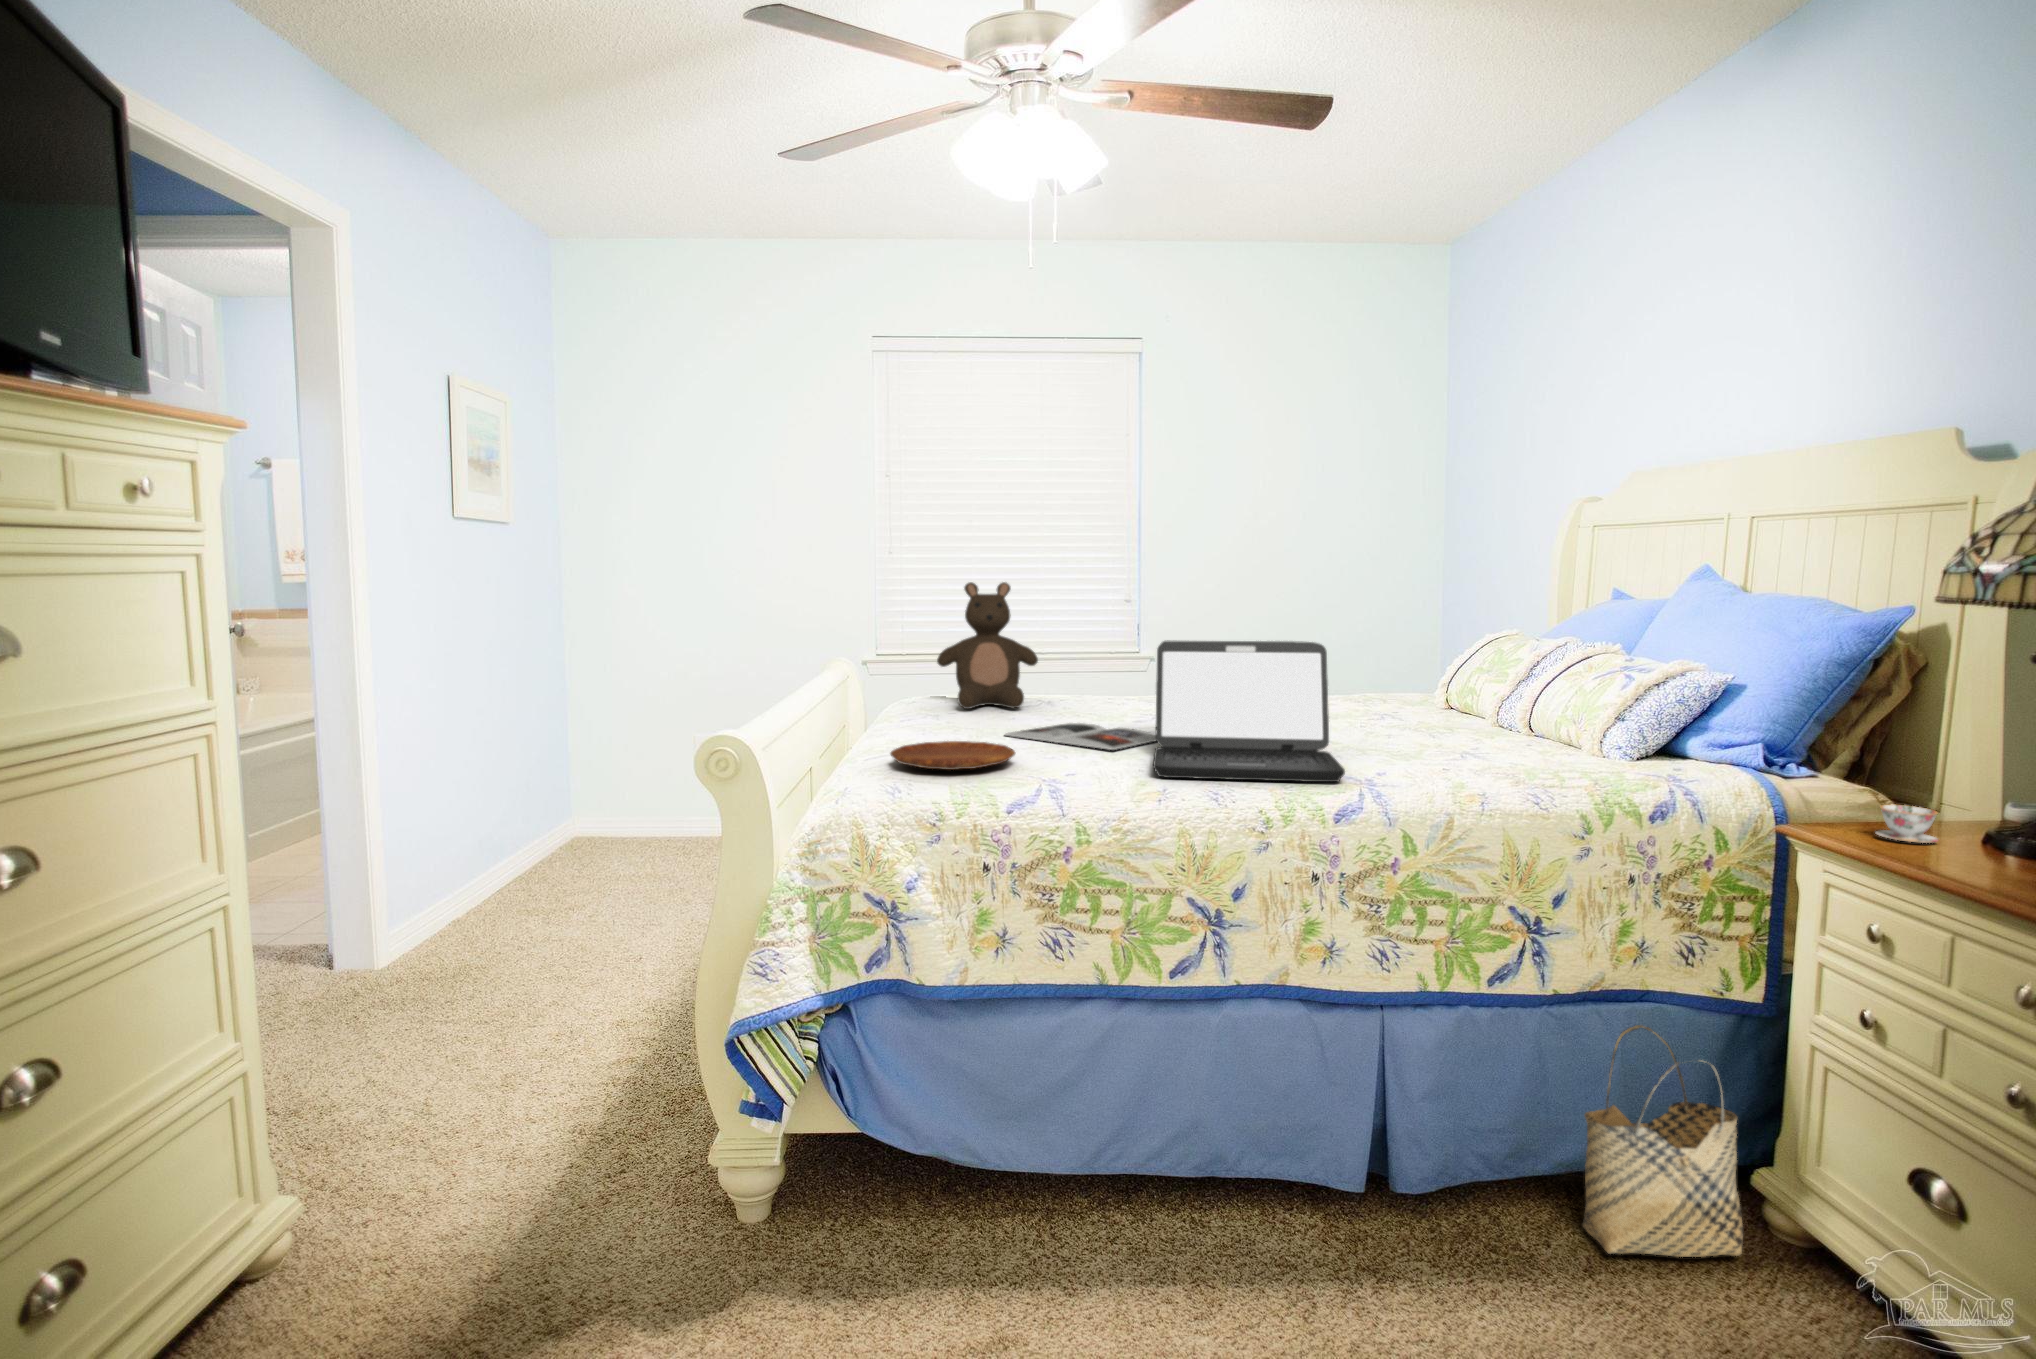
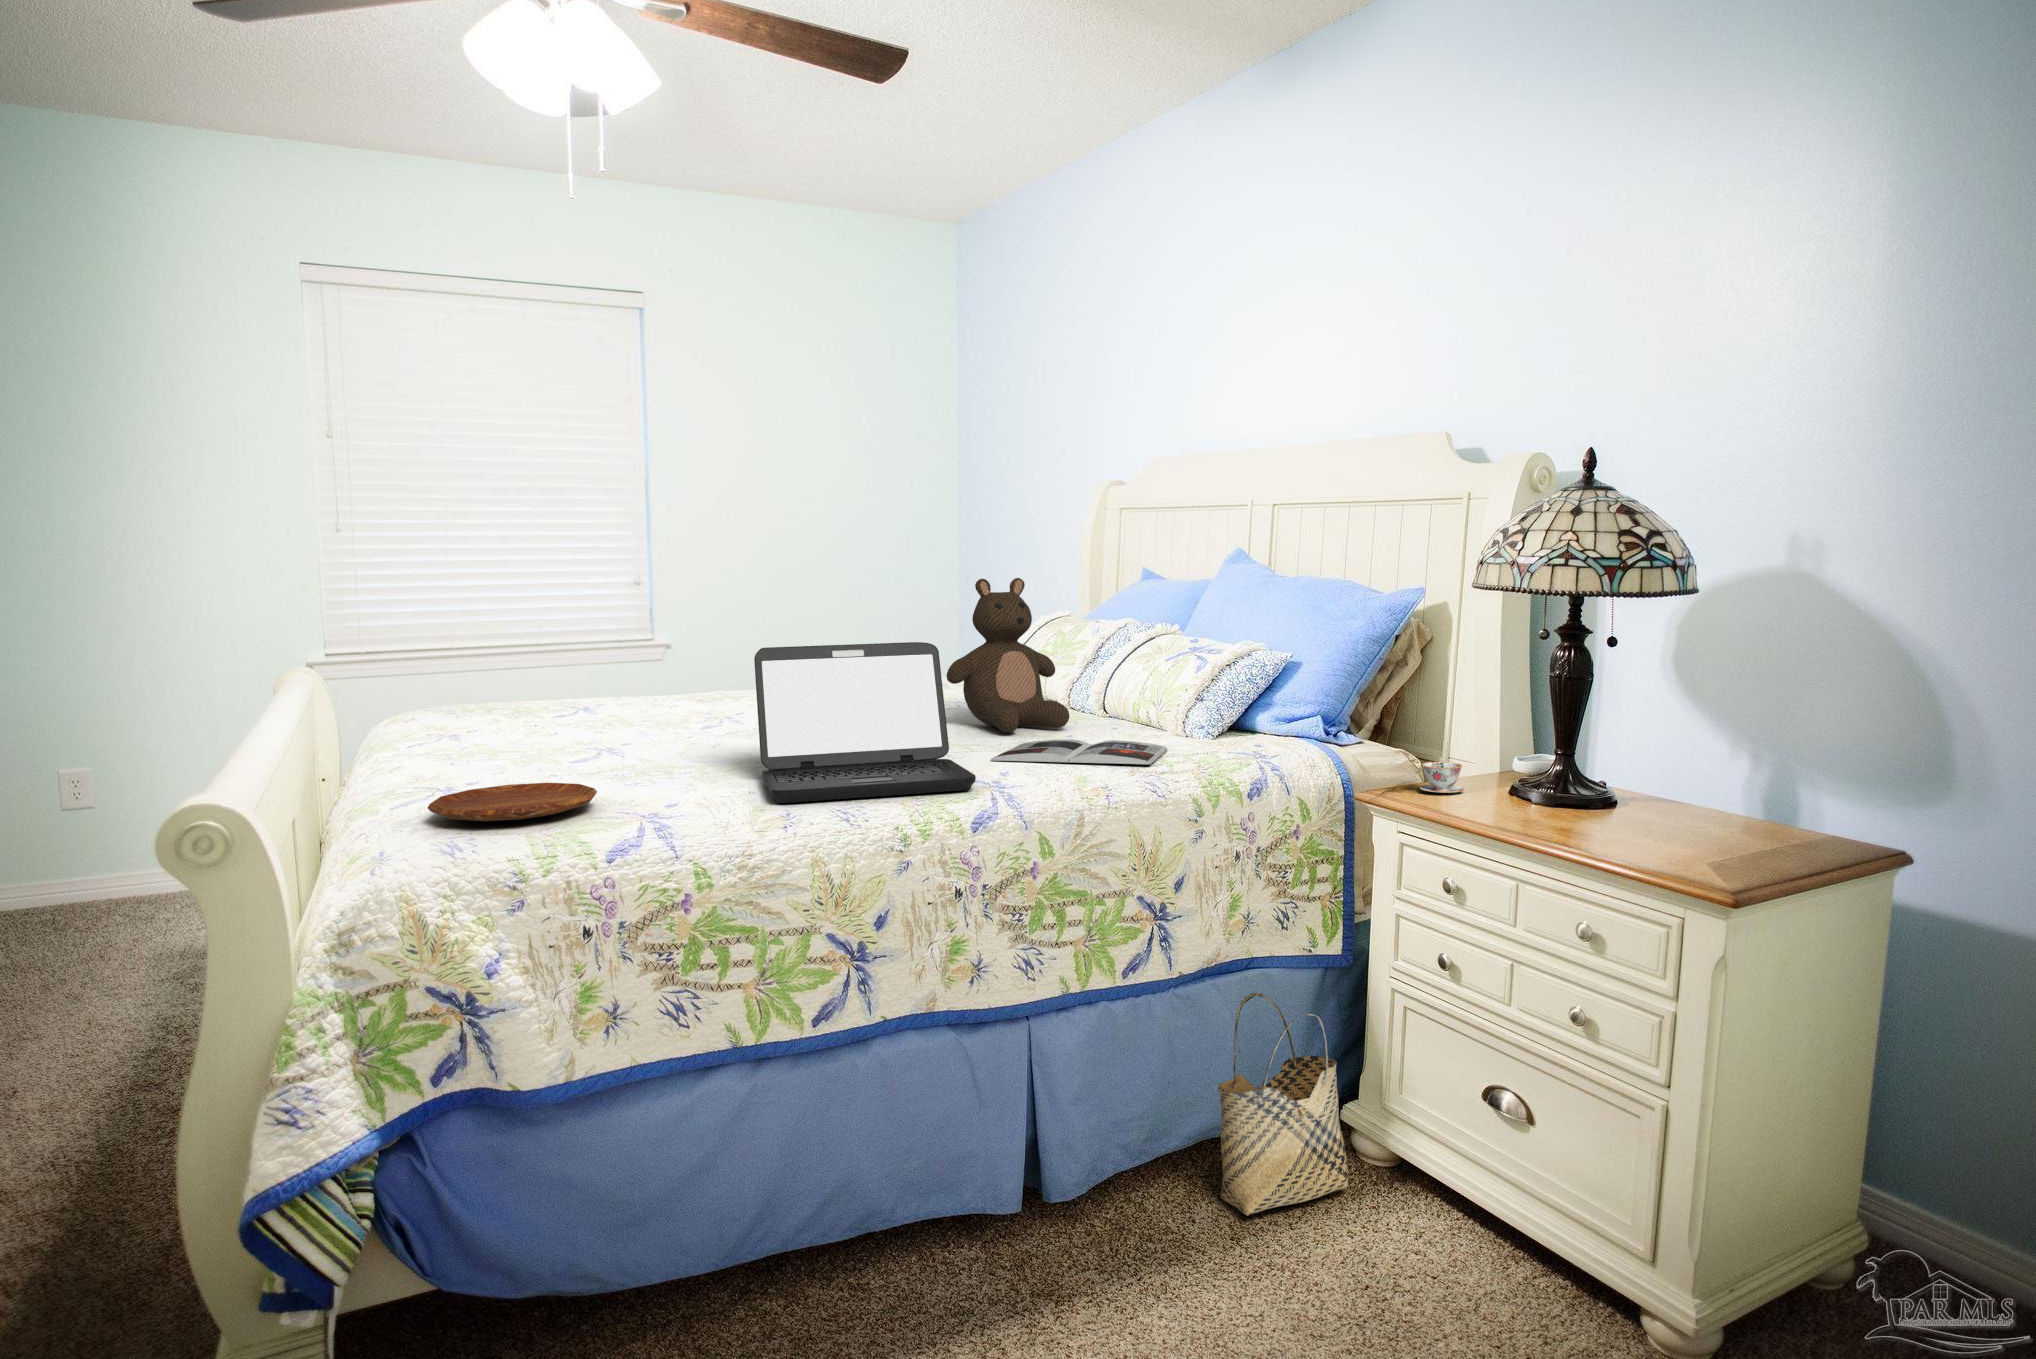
stuffed bear: present [937,582,1038,709] -> present [947,578,1069,732]
magazine: present [1005,723,1156,750] -> present [991,739,1168,764]

